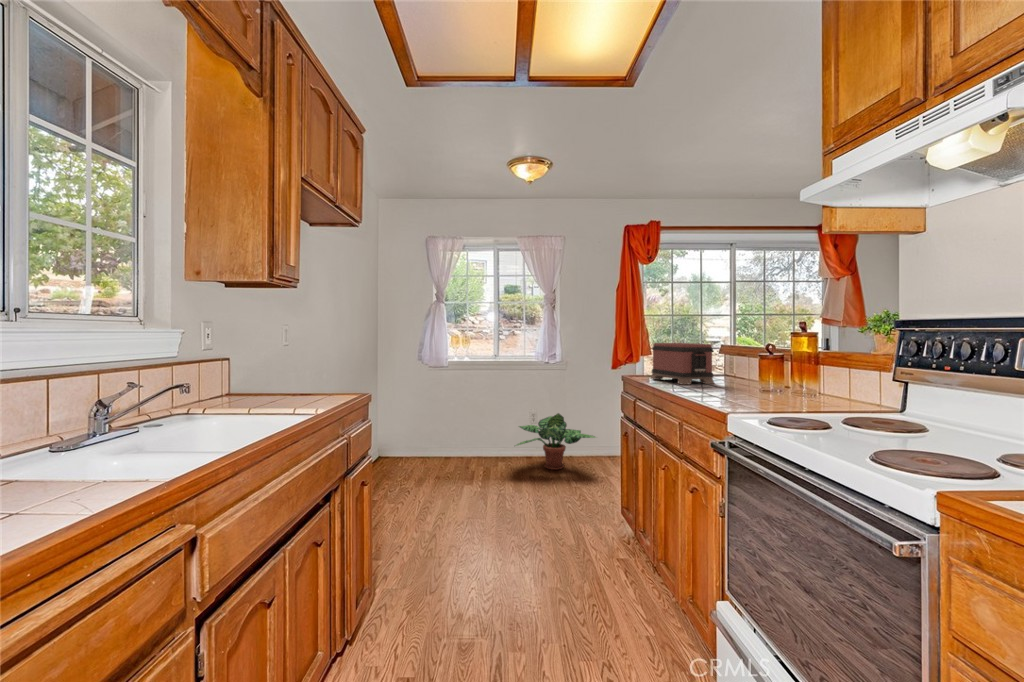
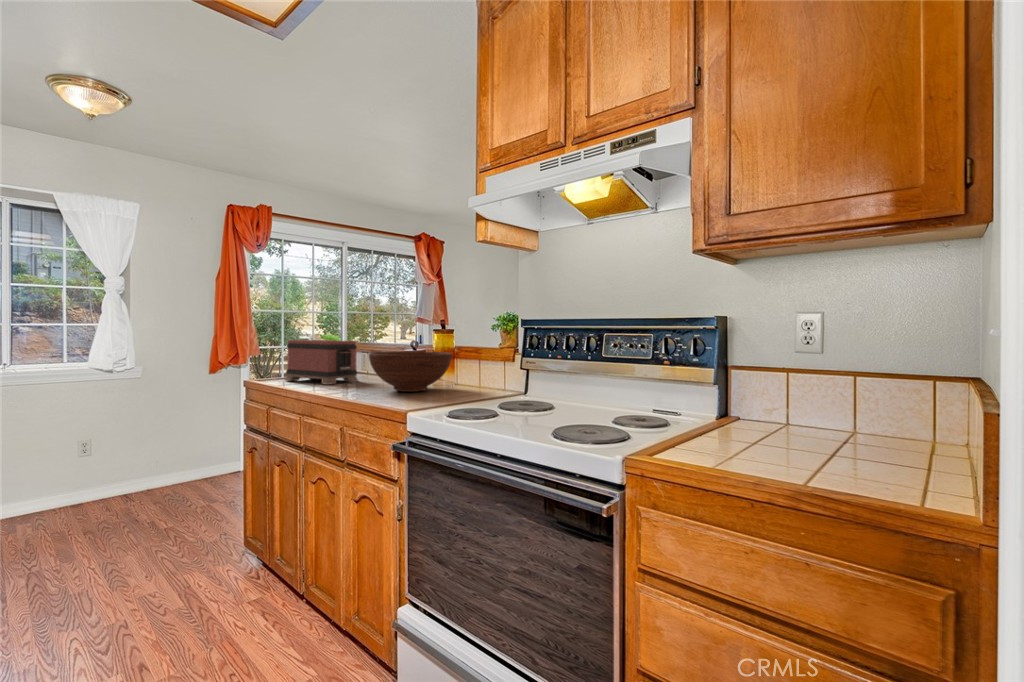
fruit bowl: none [712,355,808,398] -> present [369,351,452,392]
potted plant: present [516,413,596,470] -> none [43,435,195,515]

